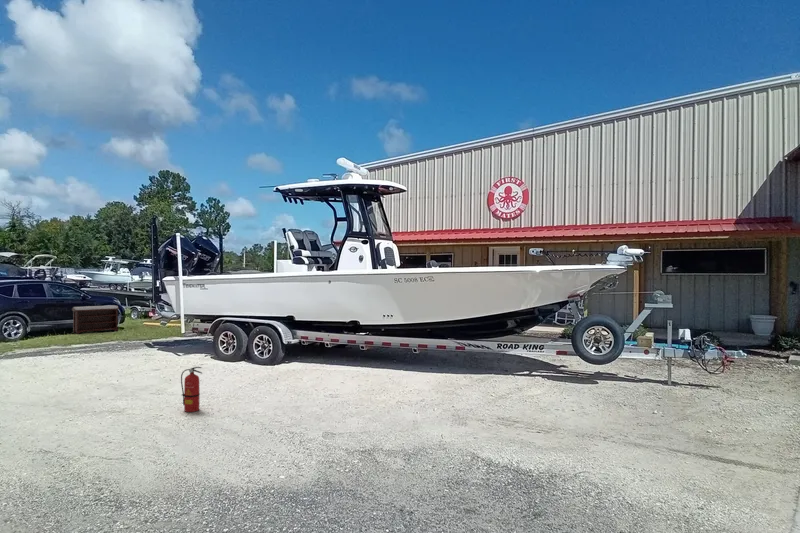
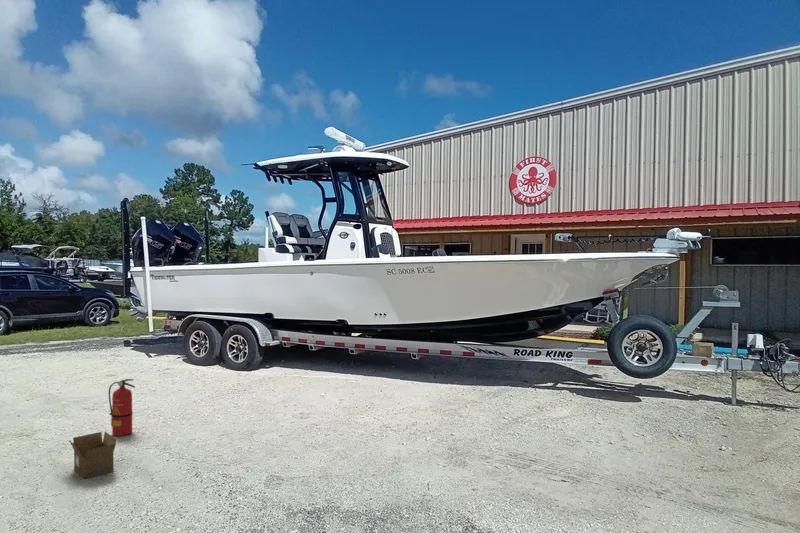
bench: present [72,305,119,334] -> none [59,298,110,329]
cardboard box: none [167,405,205,438] -> present [70,432,116,478]

